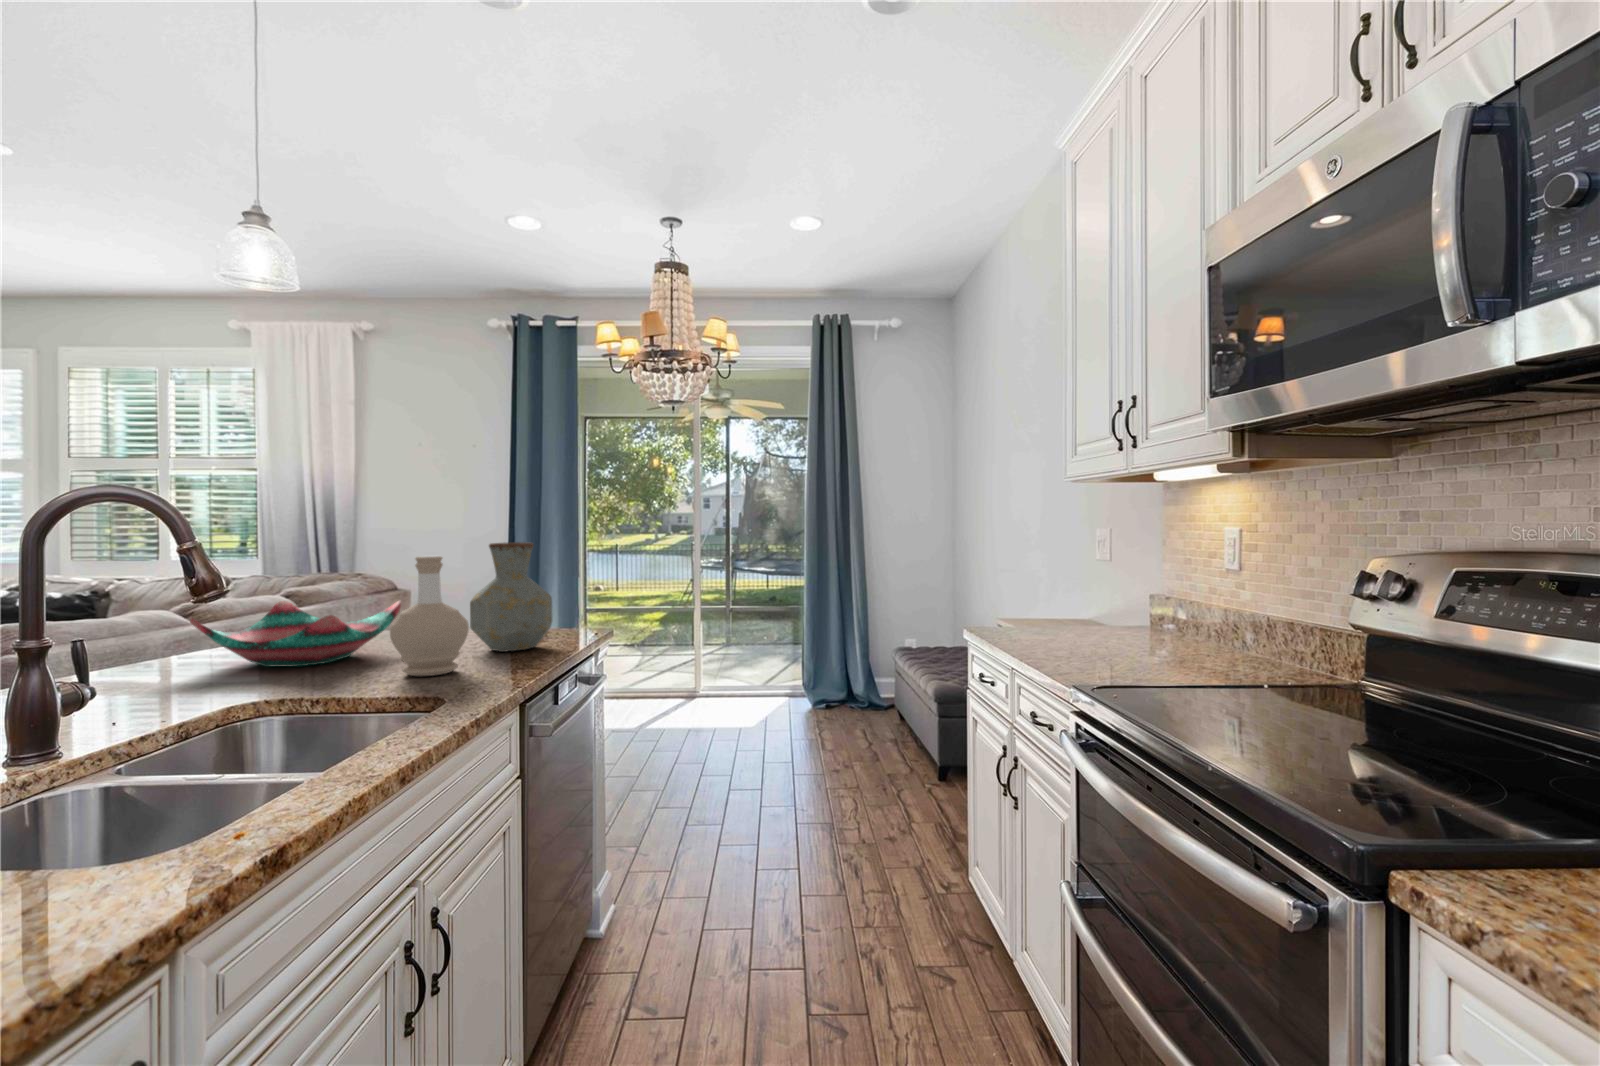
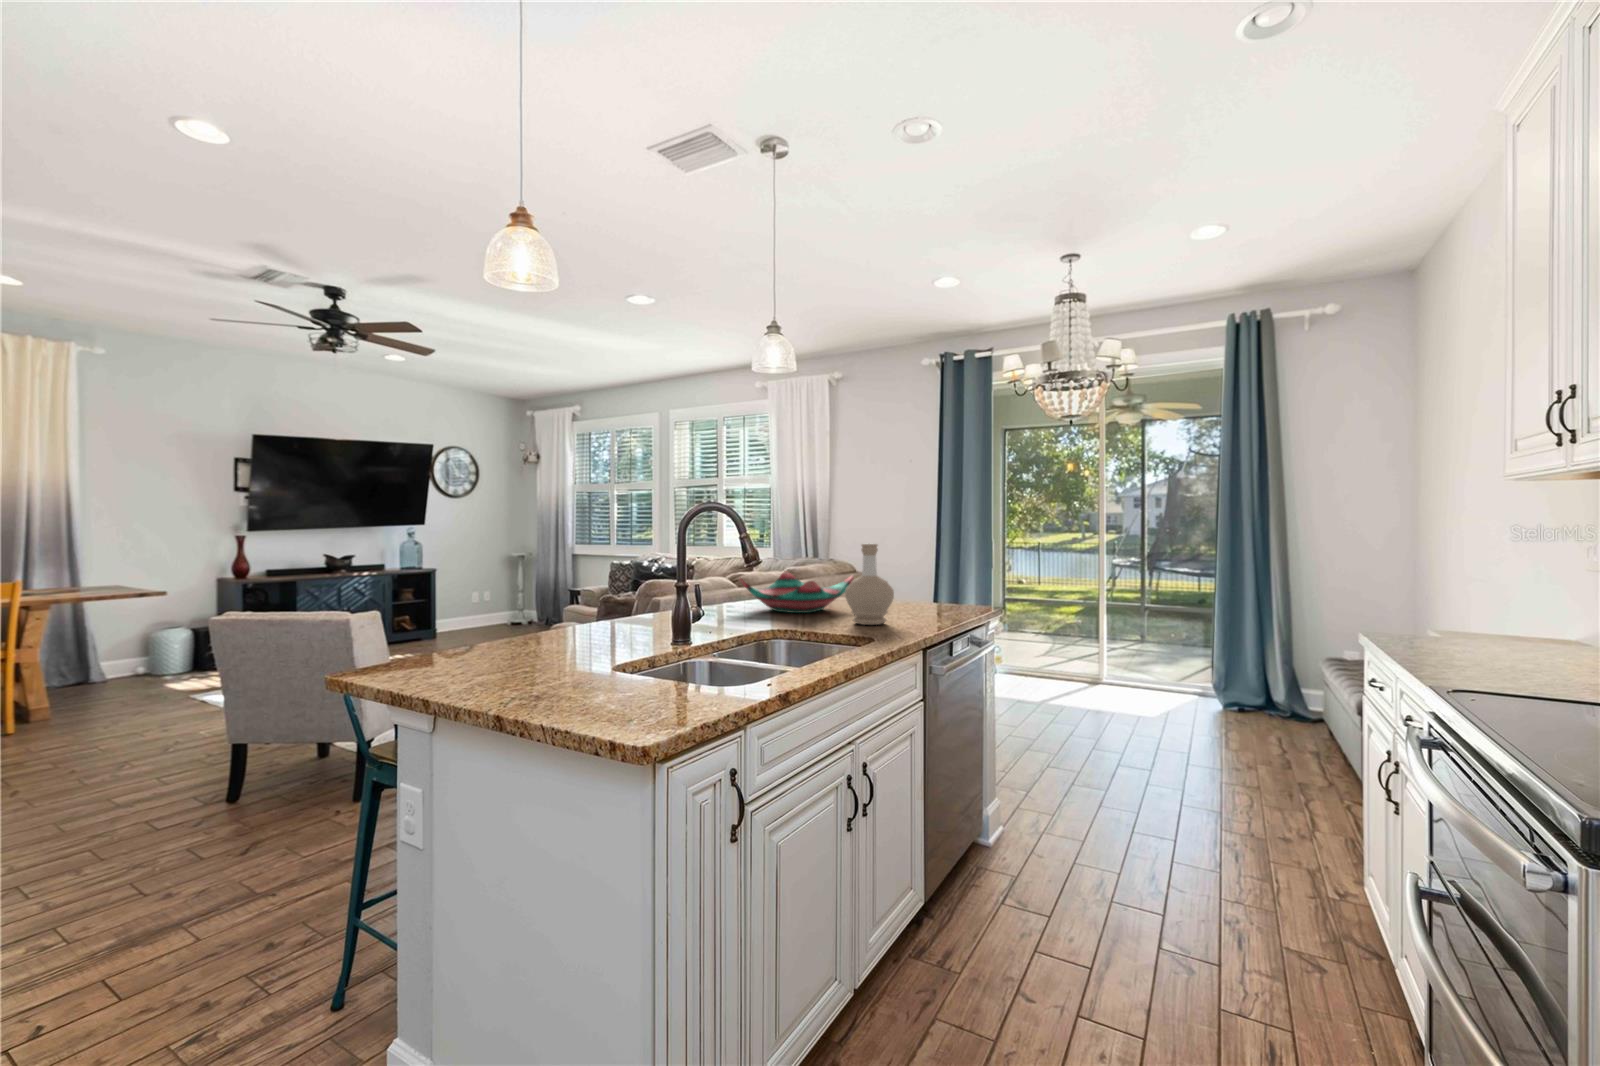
vase: present [470,542,552,652] -> none [897,536,955,615]

